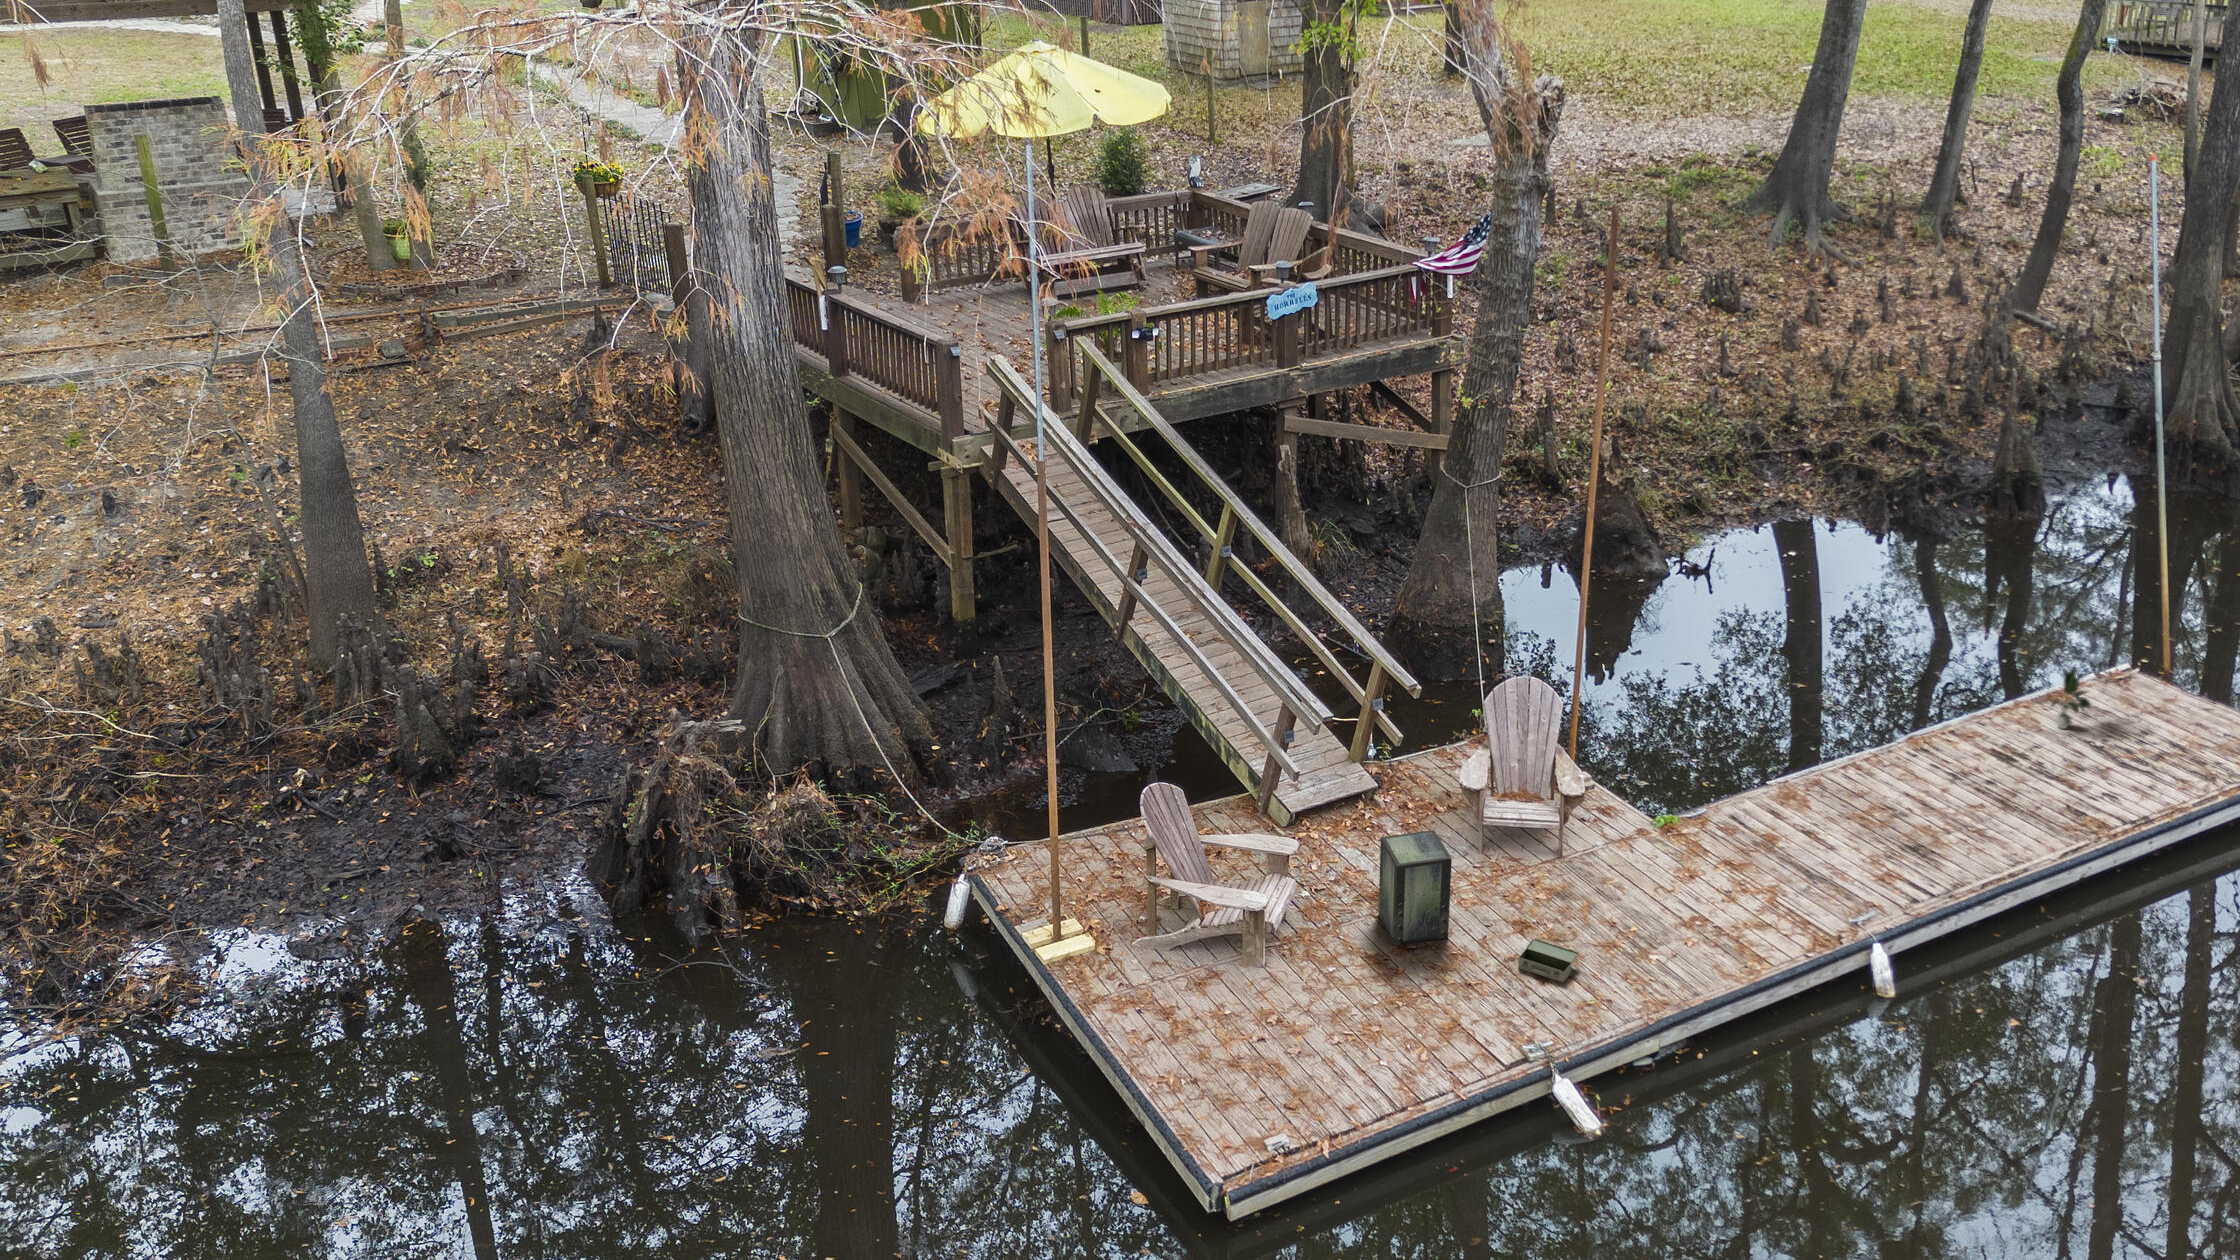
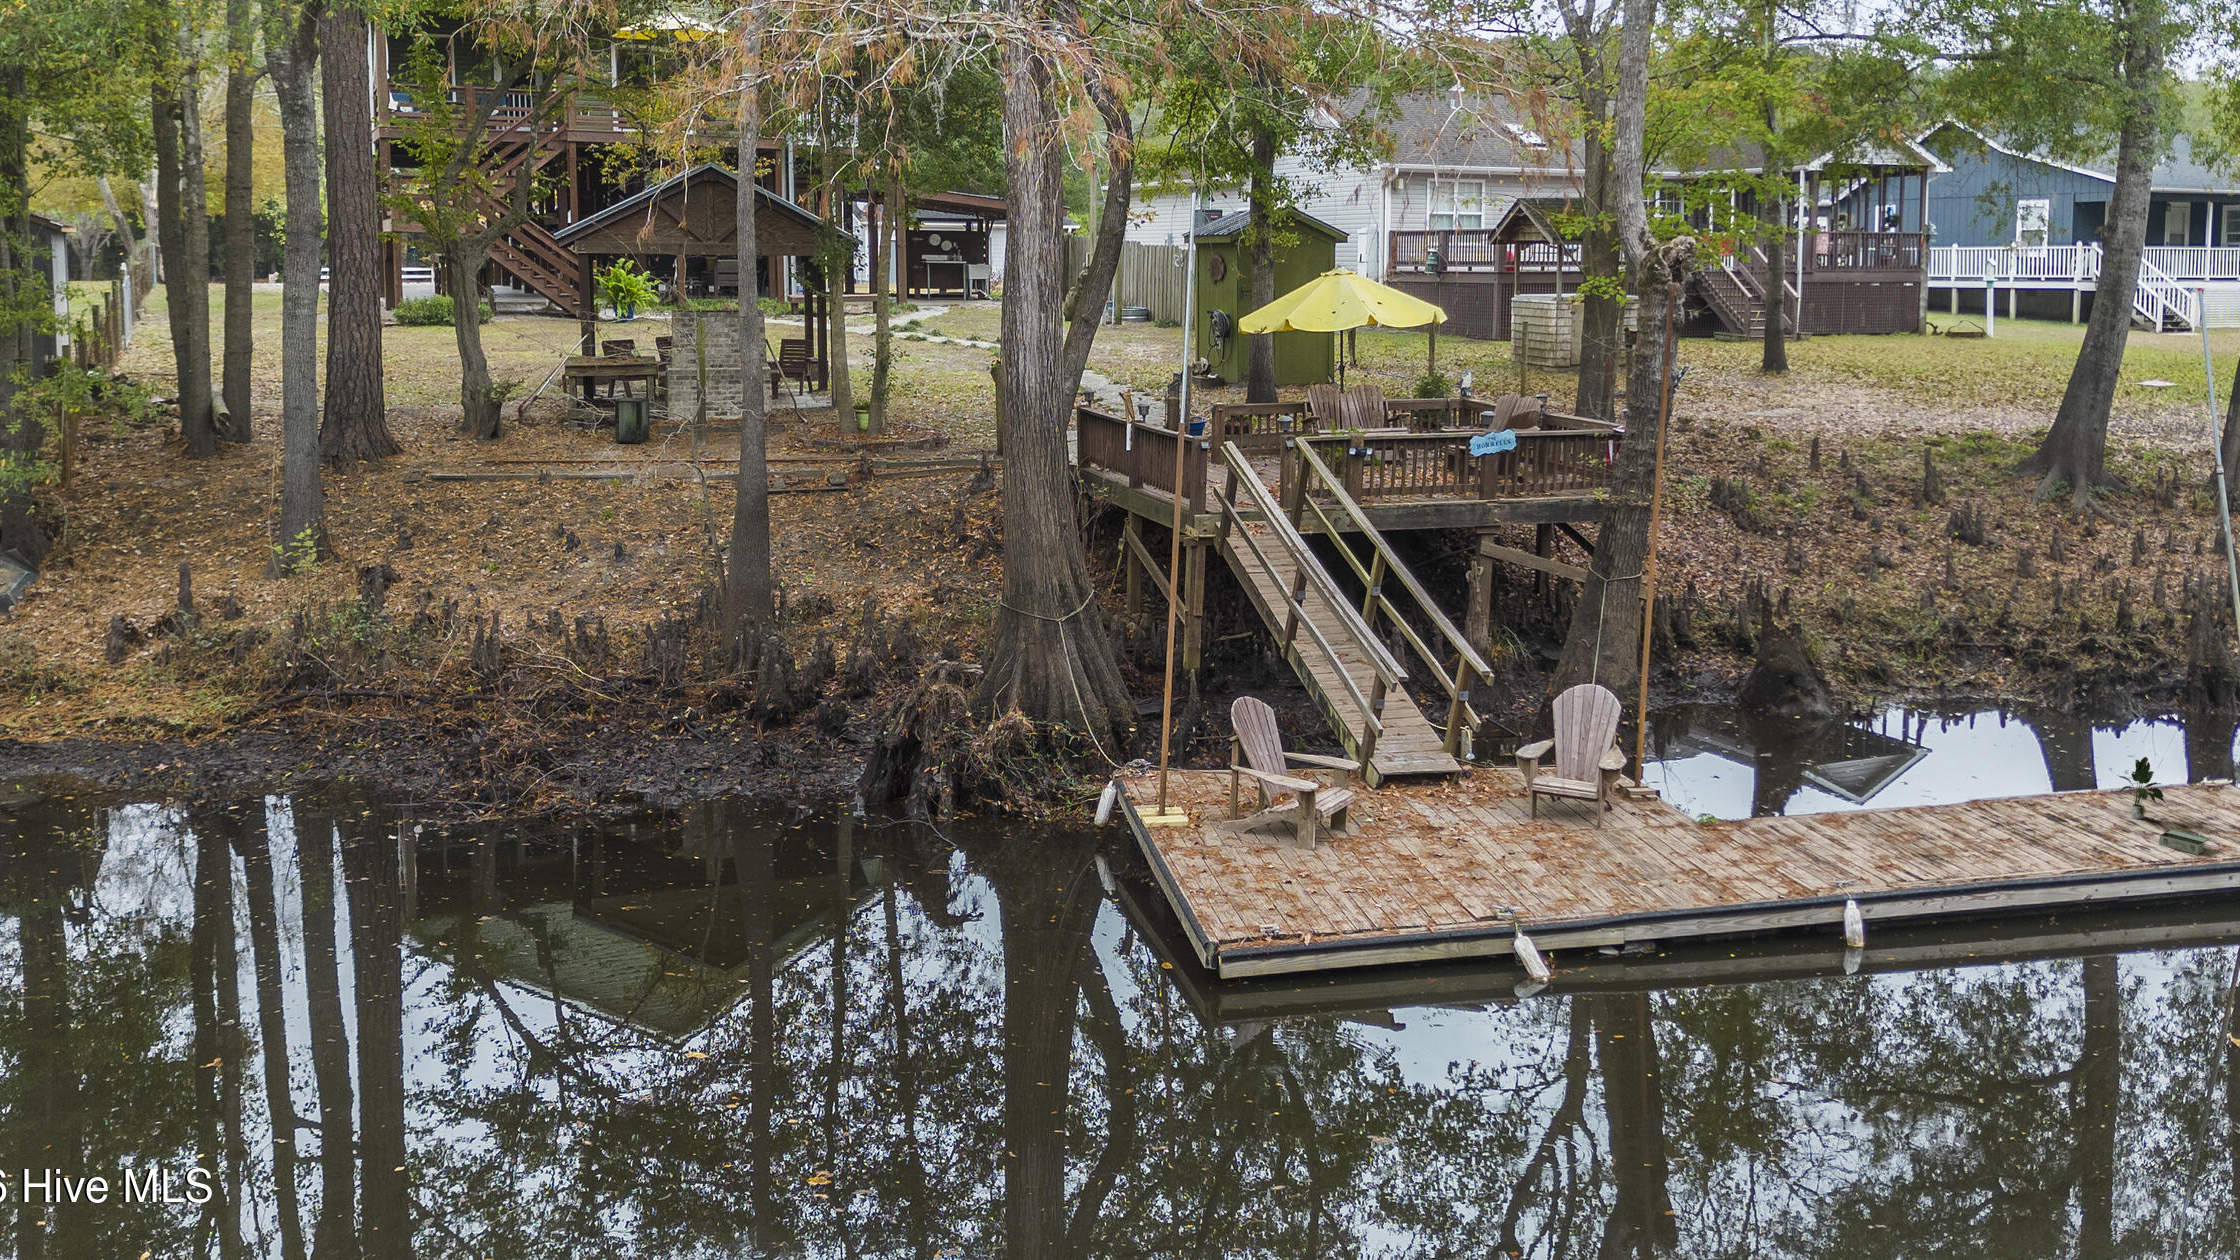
storage box: present [1379,830,1452,946] -> present [615,398,650,443]
toolbox: present [1518,939,1578,983] -> present [2159,829,2209,855]

